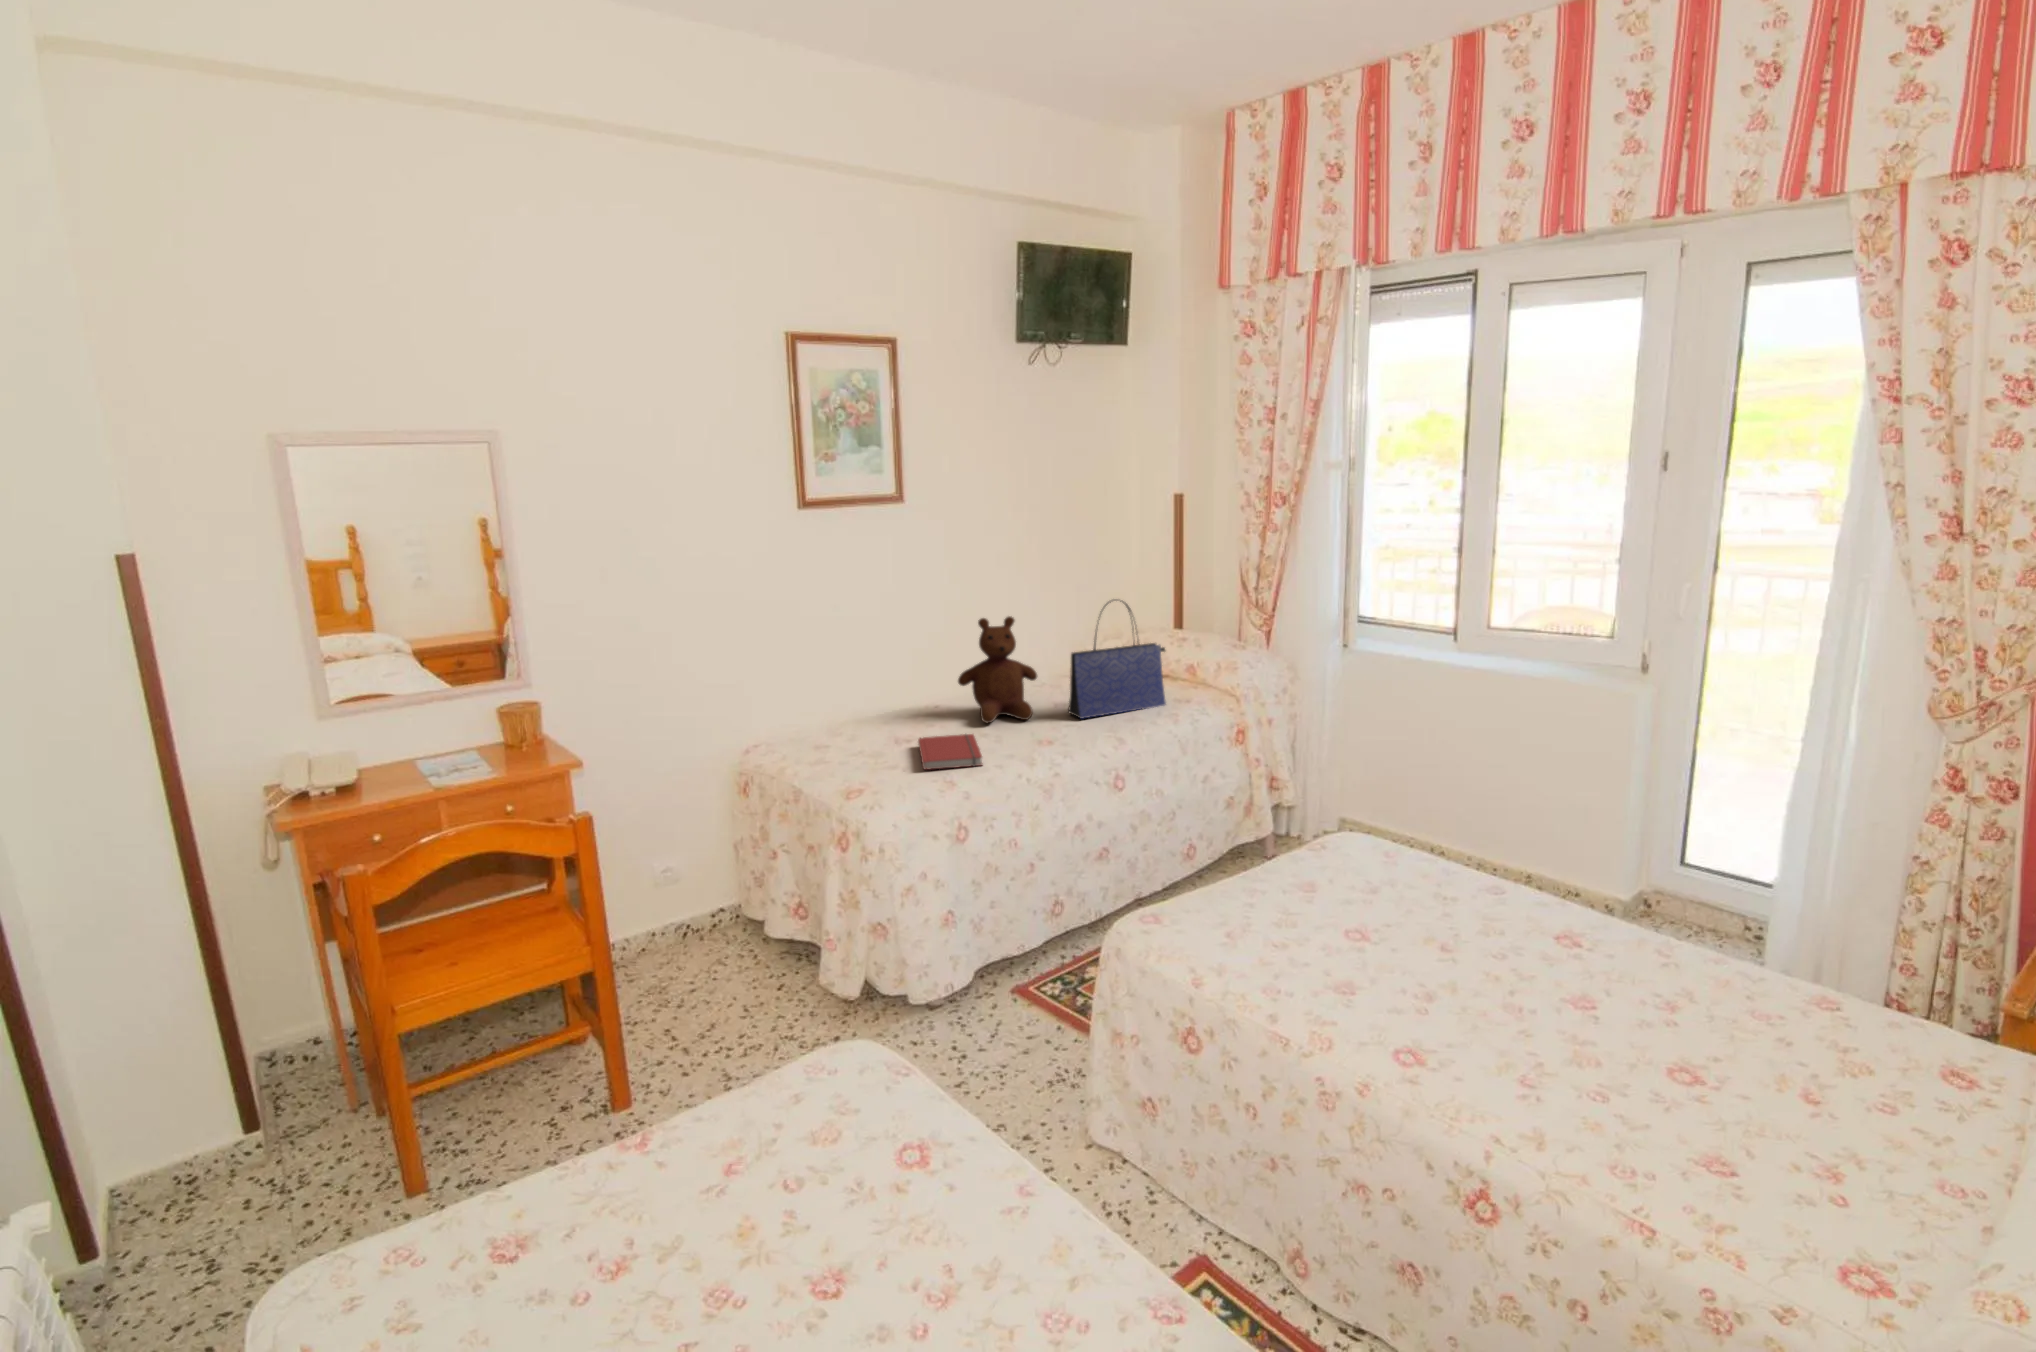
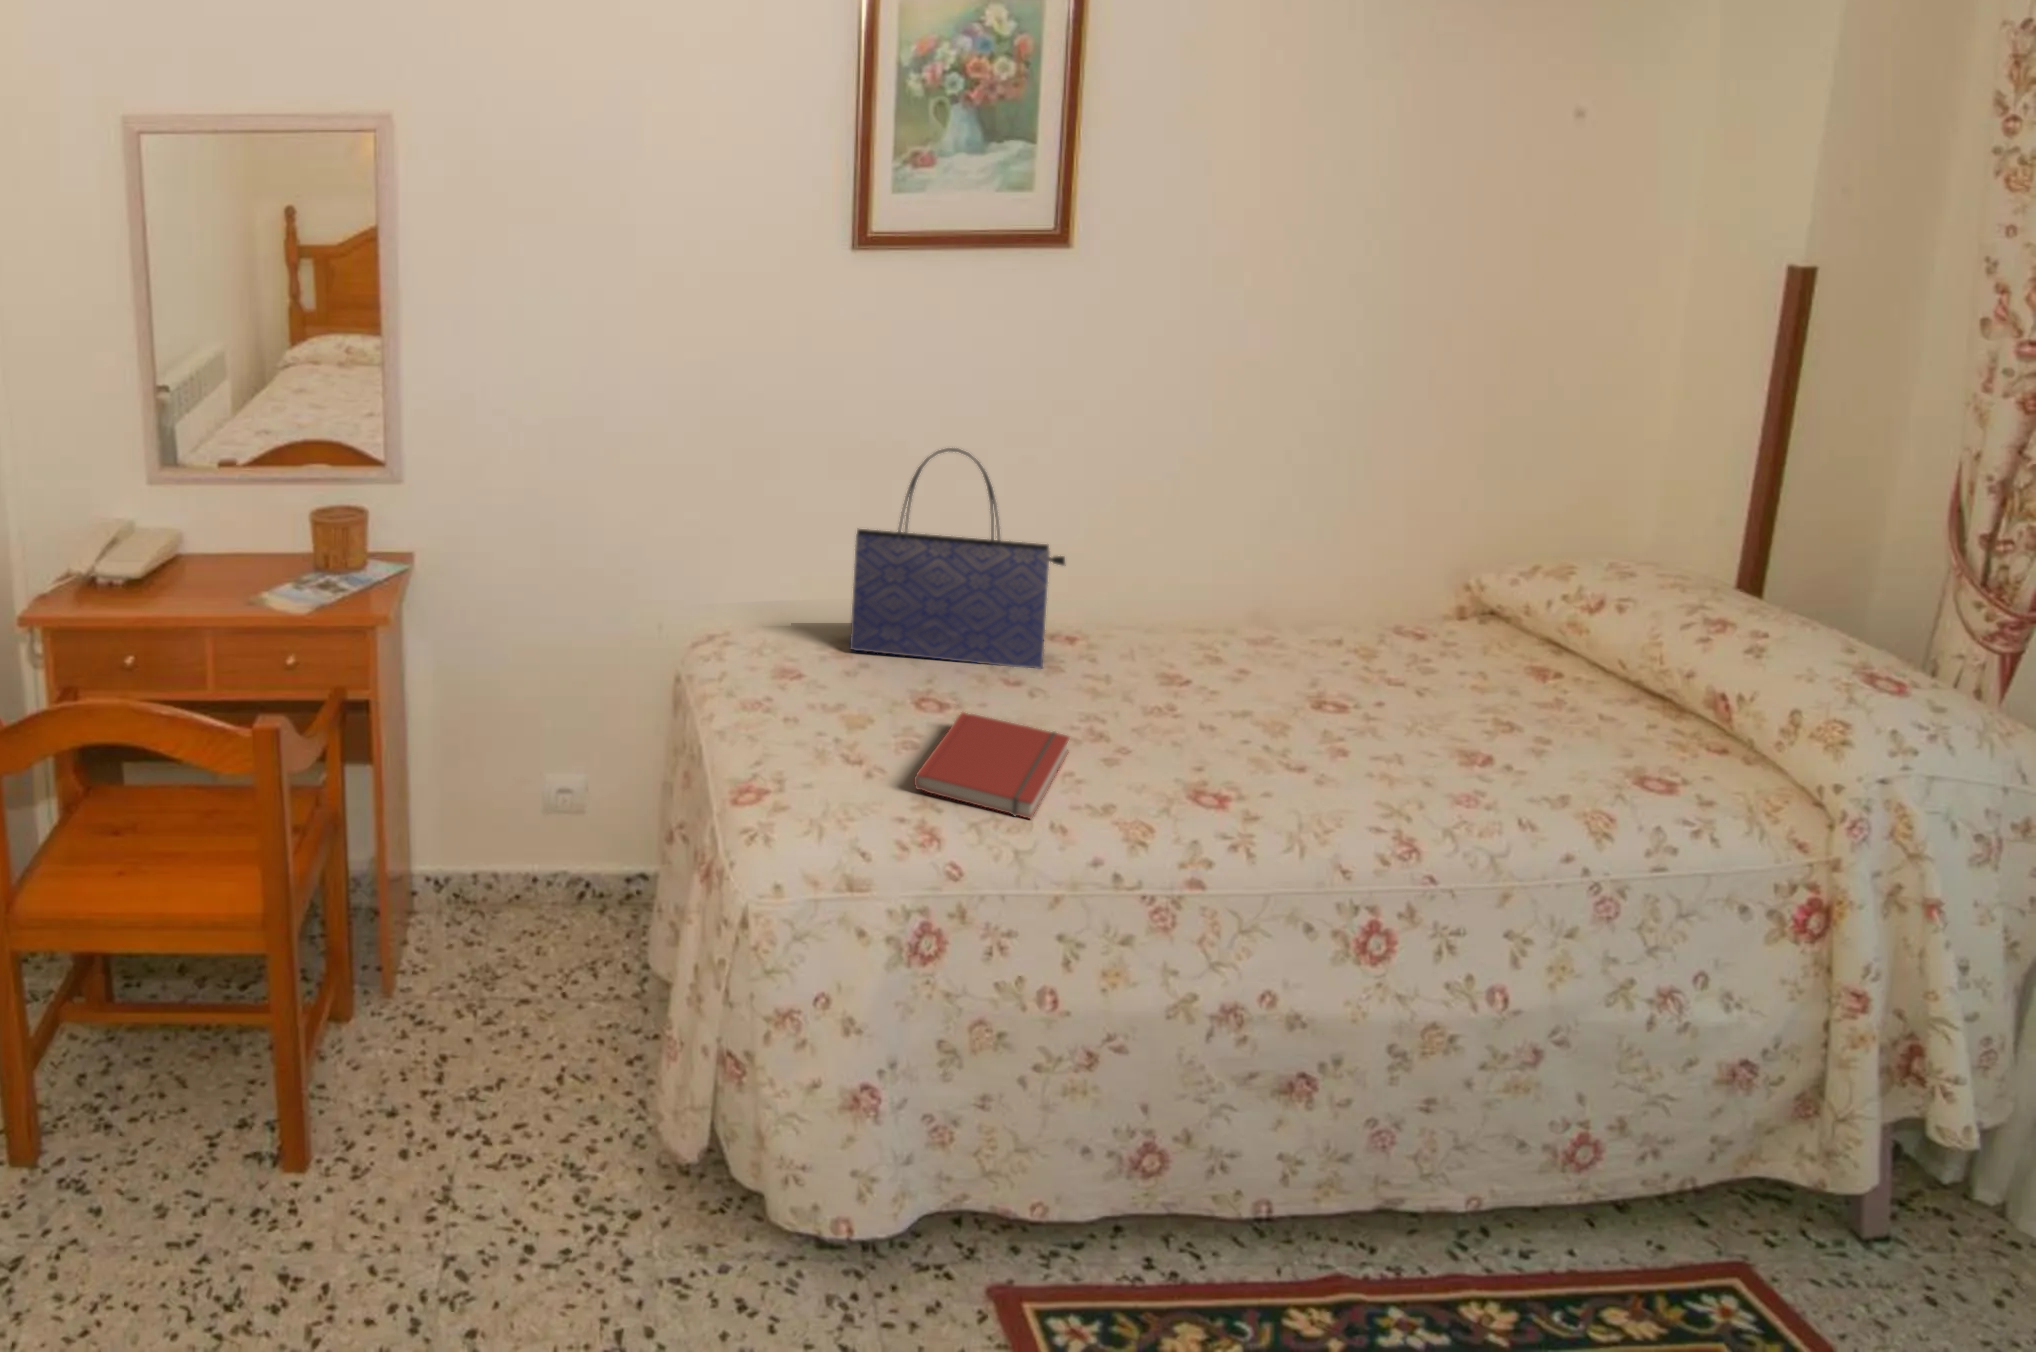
tote bag: present [1068,599,1166,719] -> present [850,448,1065,668]
teddy bear: present [958,616,1037,723] -> none [1100,500,1280,733]

